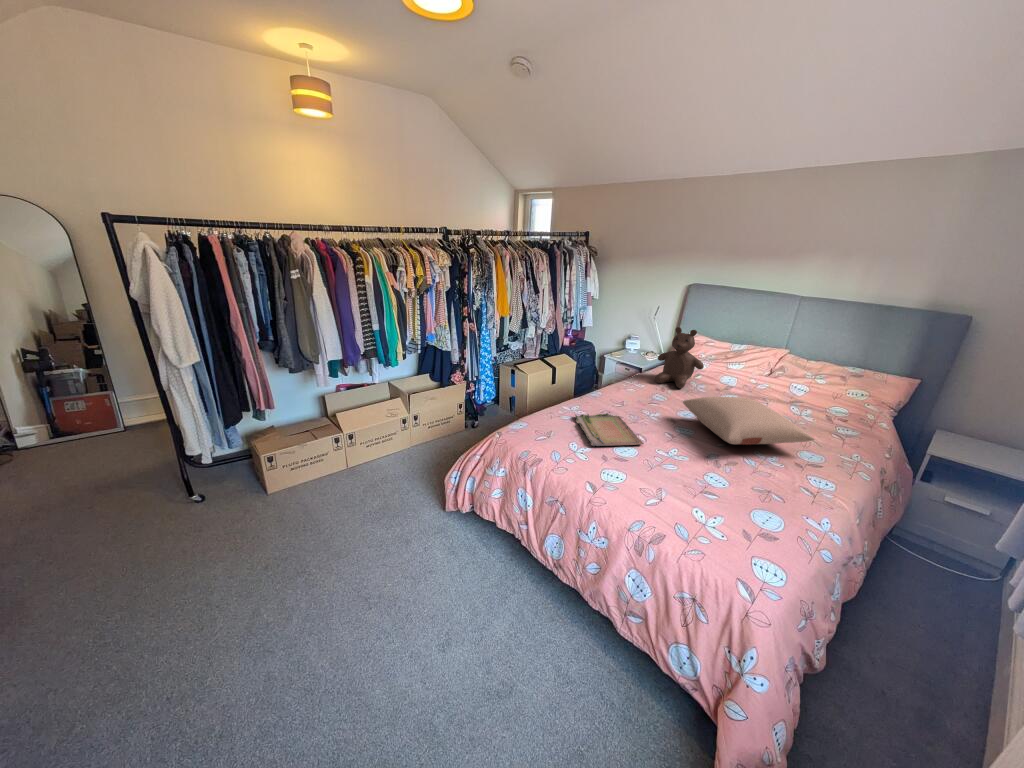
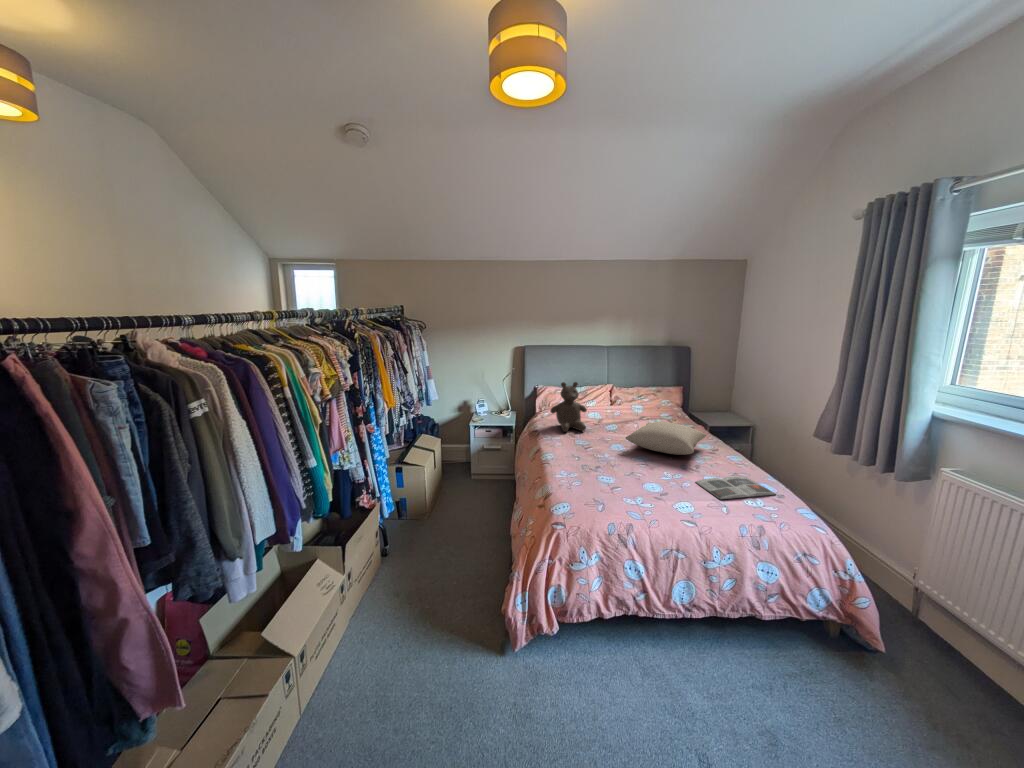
tray: present [575,413,644,446] -> none [583,464,654,495]
magazine: none [667,468,773,531] -> present [696,476,775,499]

